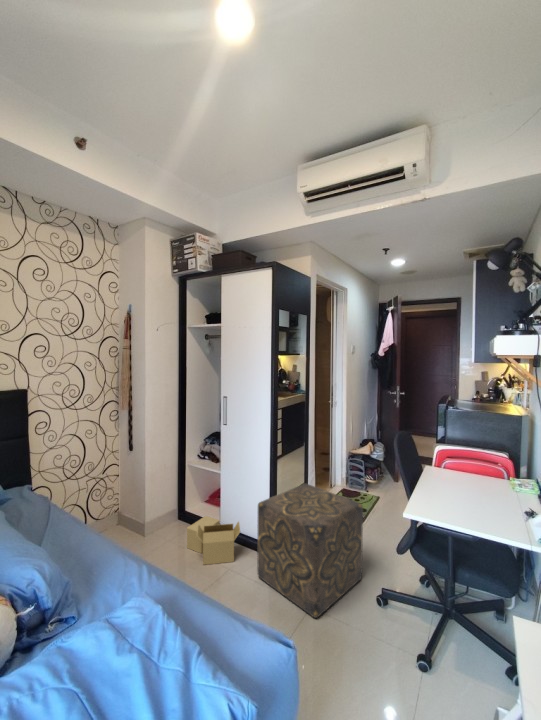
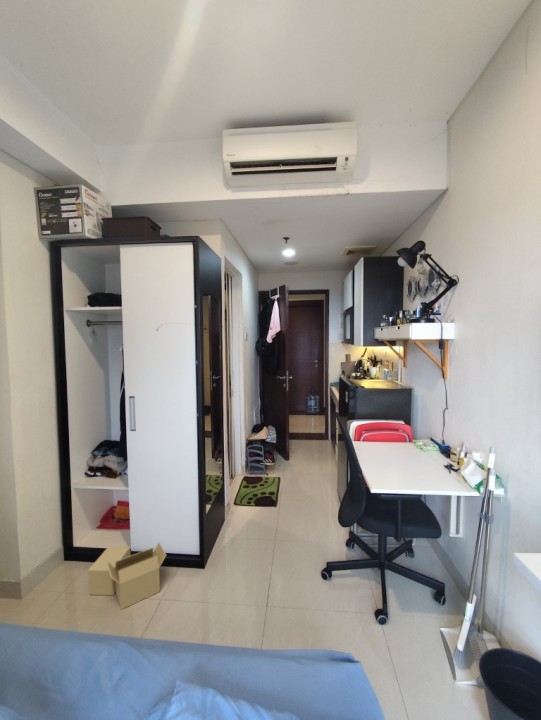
ottoman: present [257,484,363,618] -> none [193,482,299,623]

